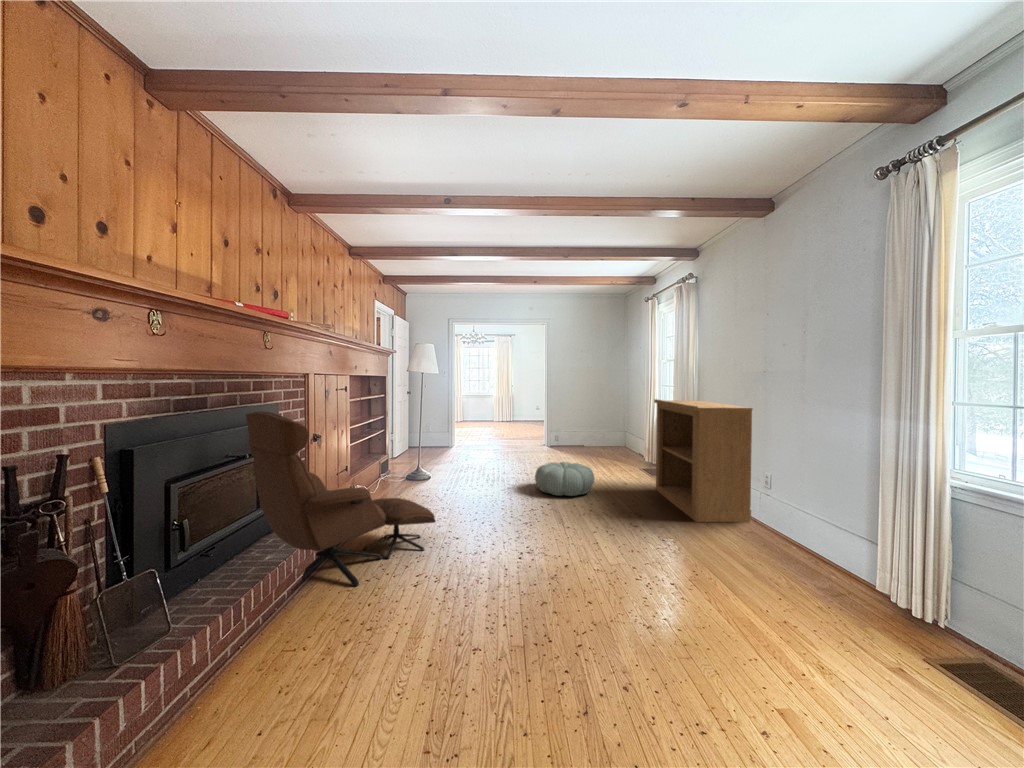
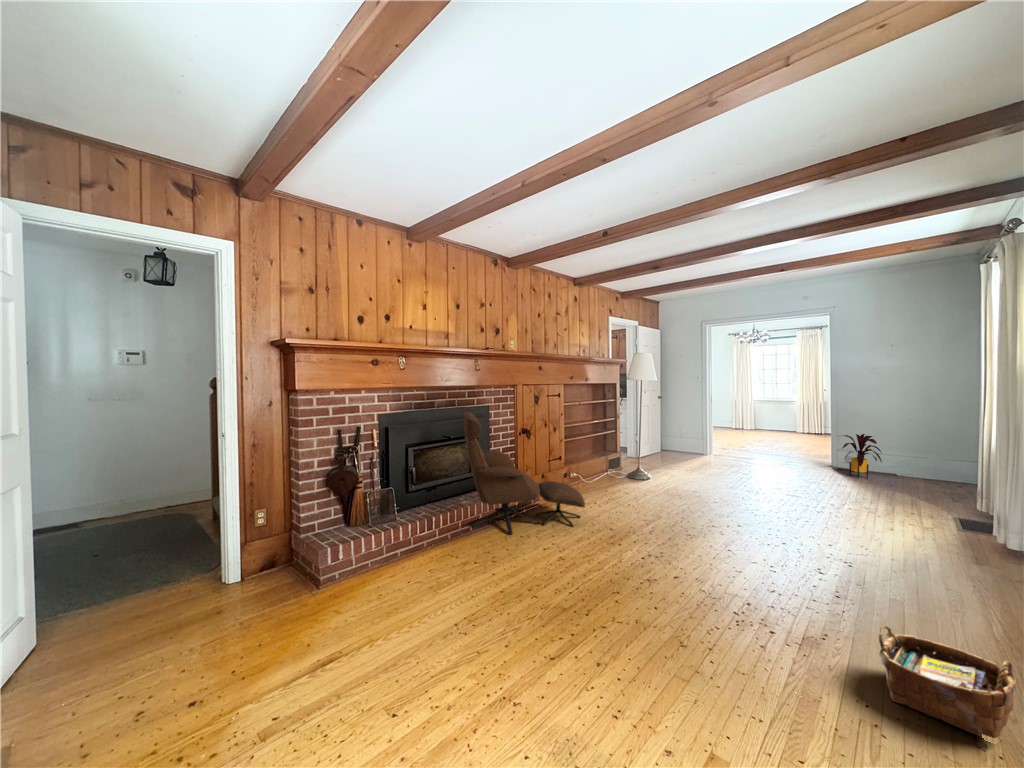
bookshelf: present [654,399,752,522] -> none [888,426,996,605]
house plant: none [570,413,603,451] -> present [843,434,882,478]
pouf: present [535,462,594,496] -> none [725,481,797,520]
woven basket: none [783,552,880,616] -> present [879,625,1016,738]

